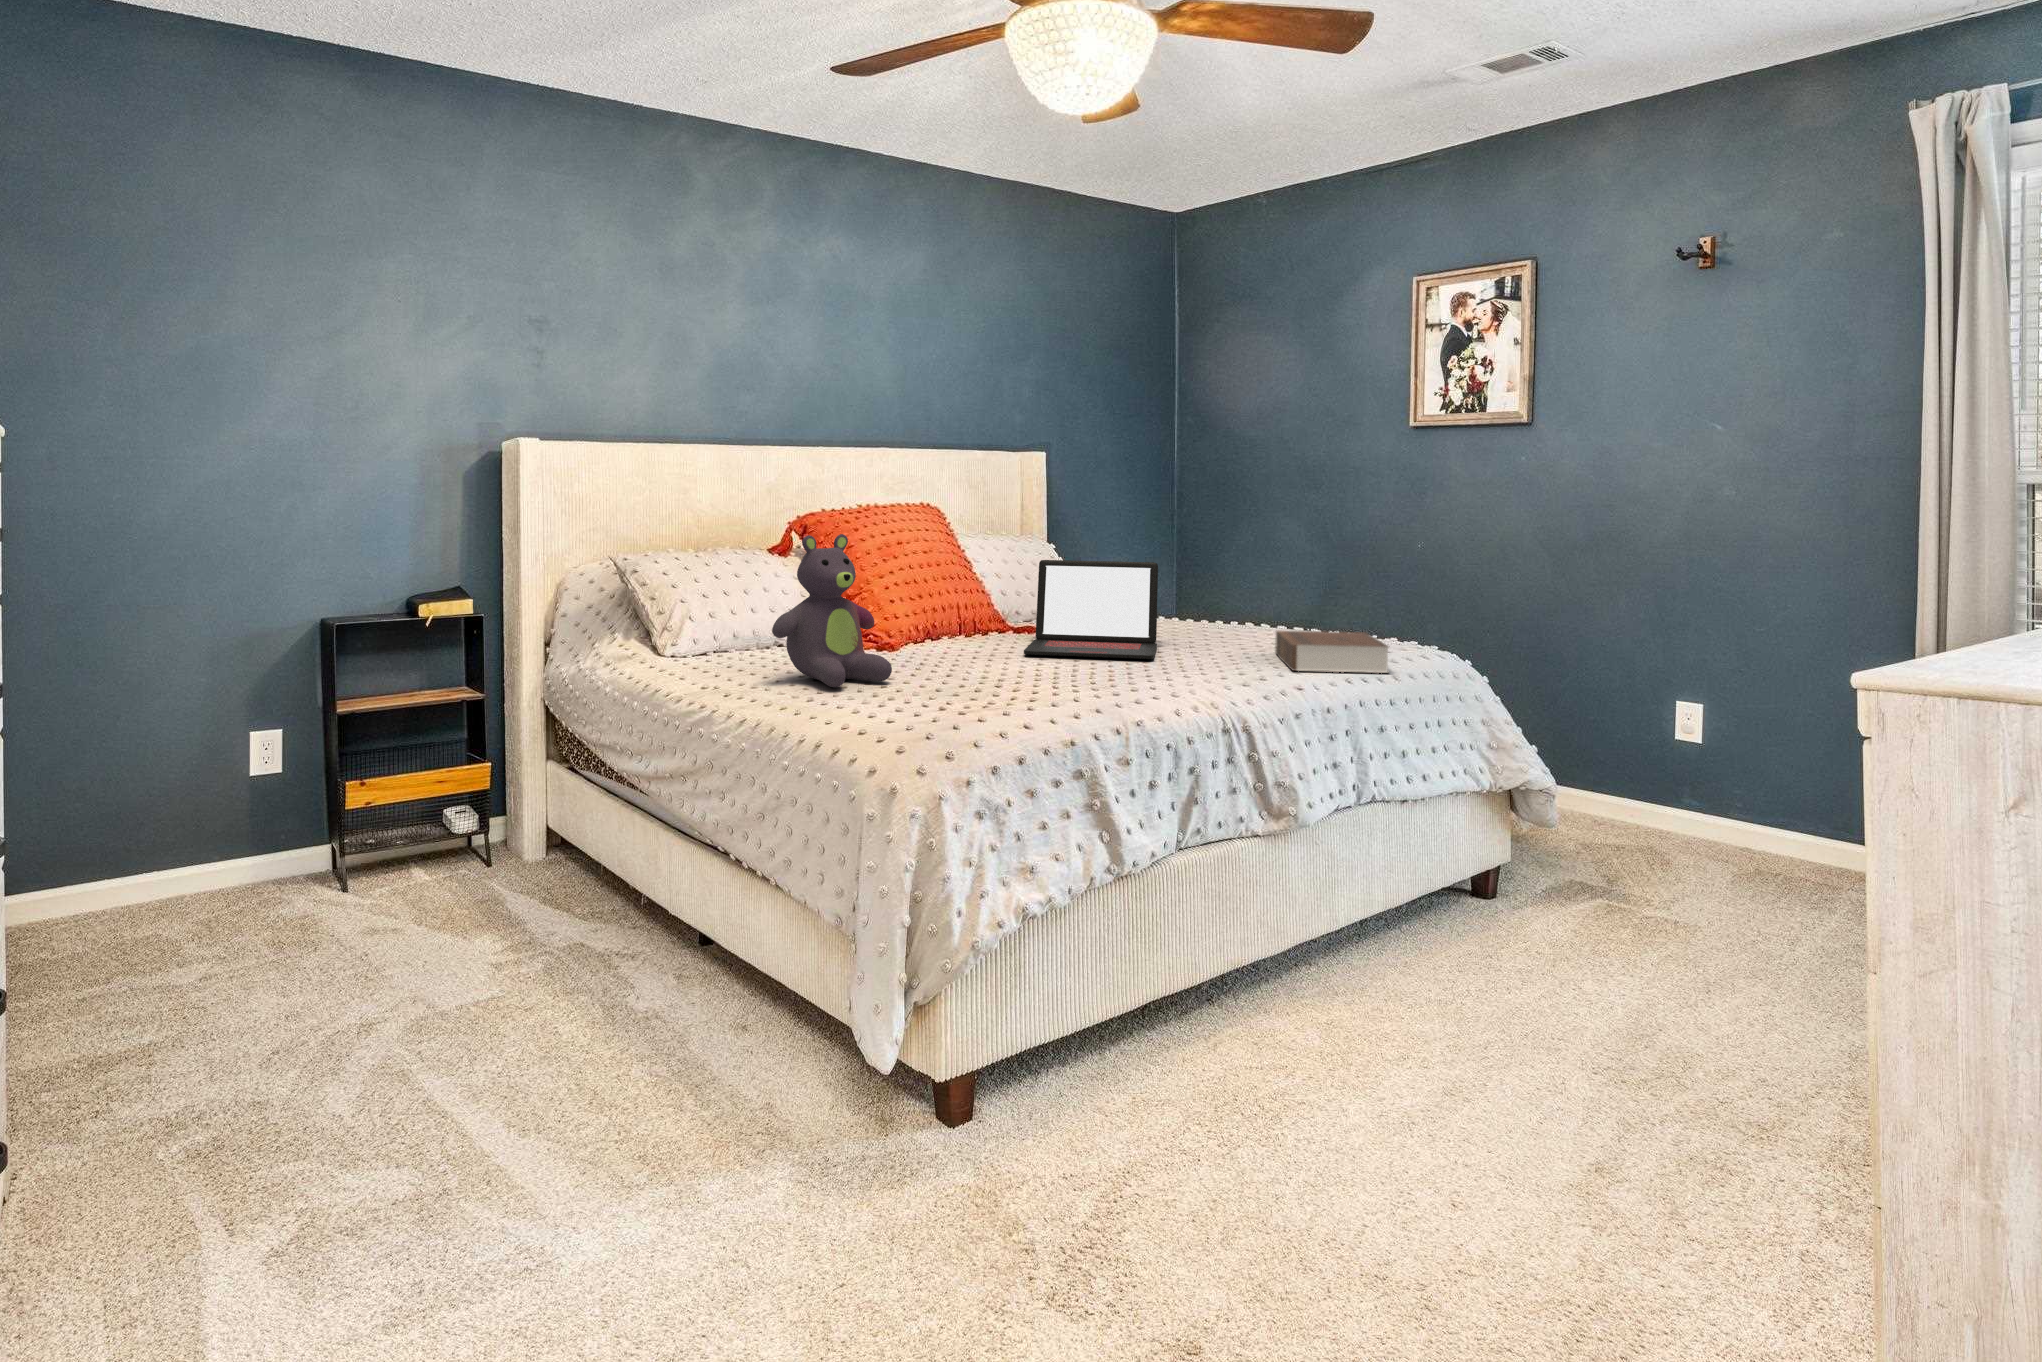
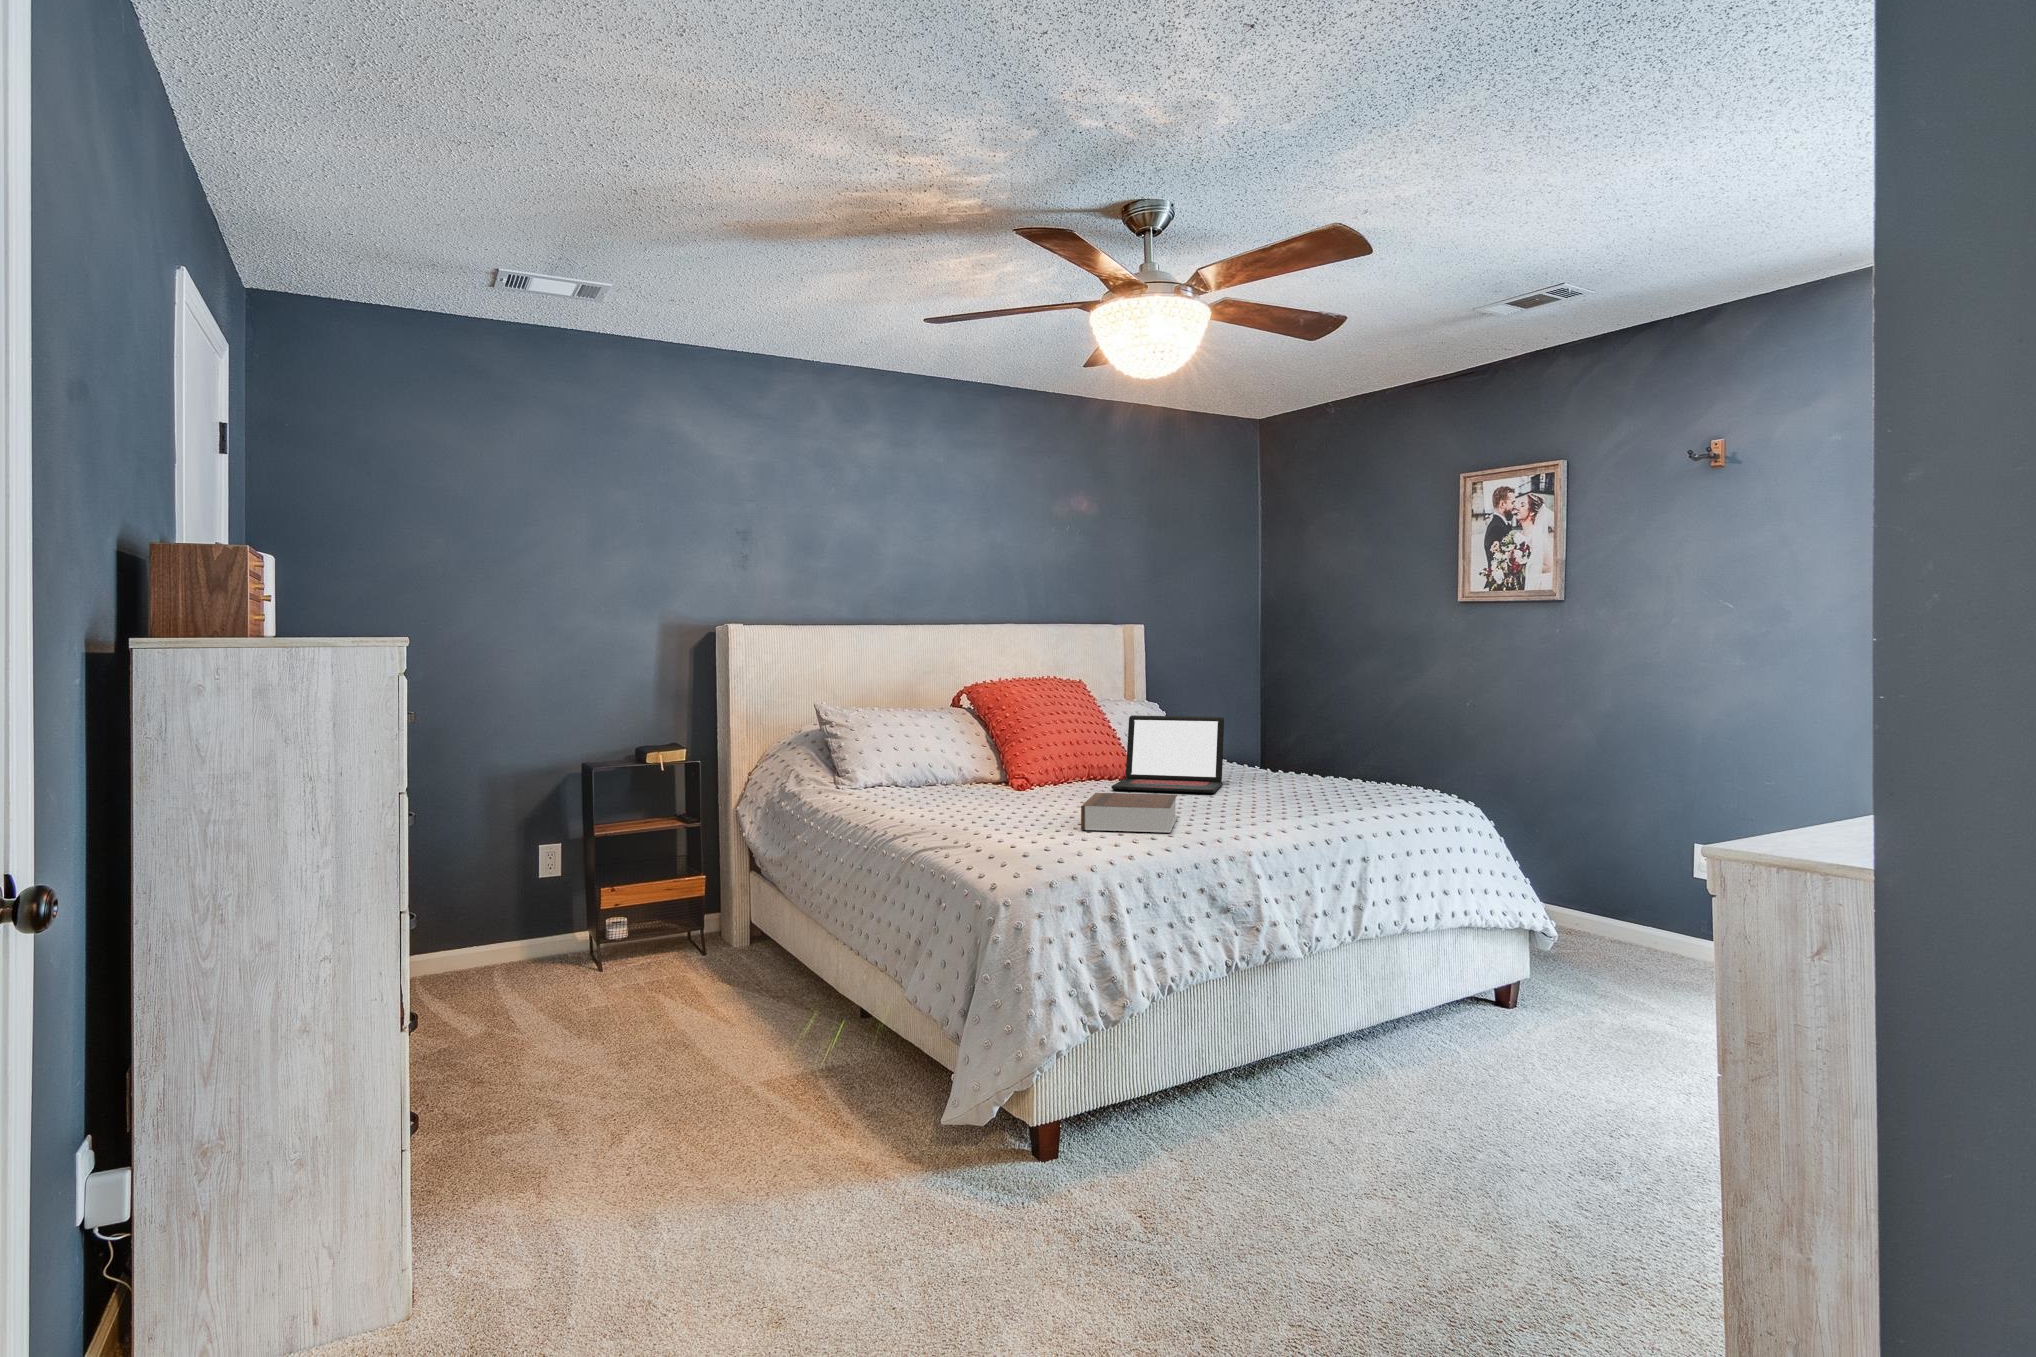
stuffed bear: present [772,534,892,687] -> none [909,694,1000,810]
book: present [1275,631,1390,673] -> present [1081,793,1177,832]

